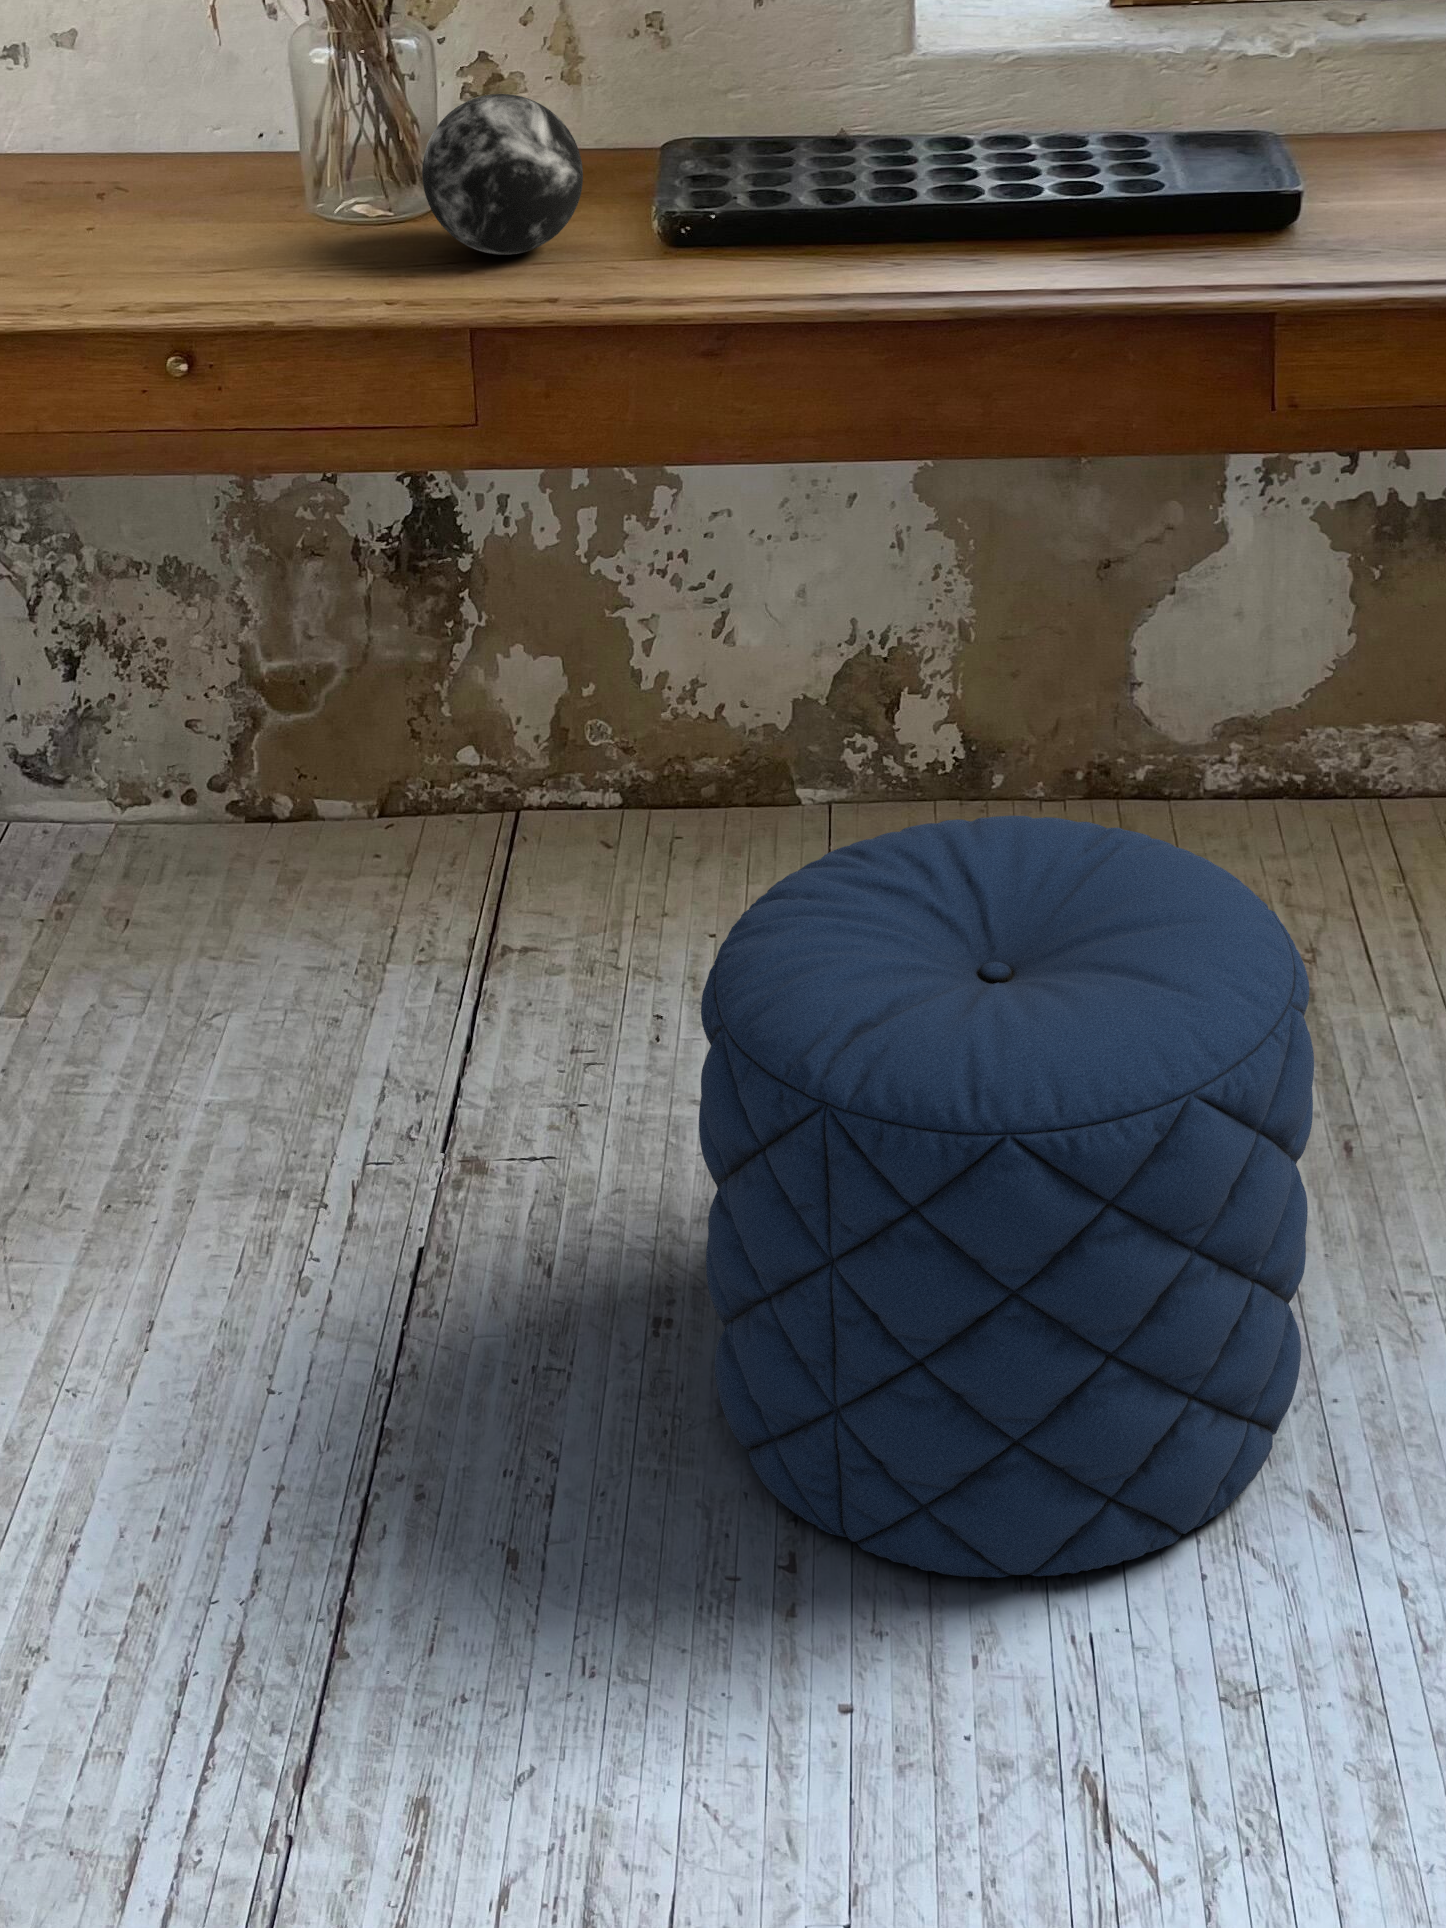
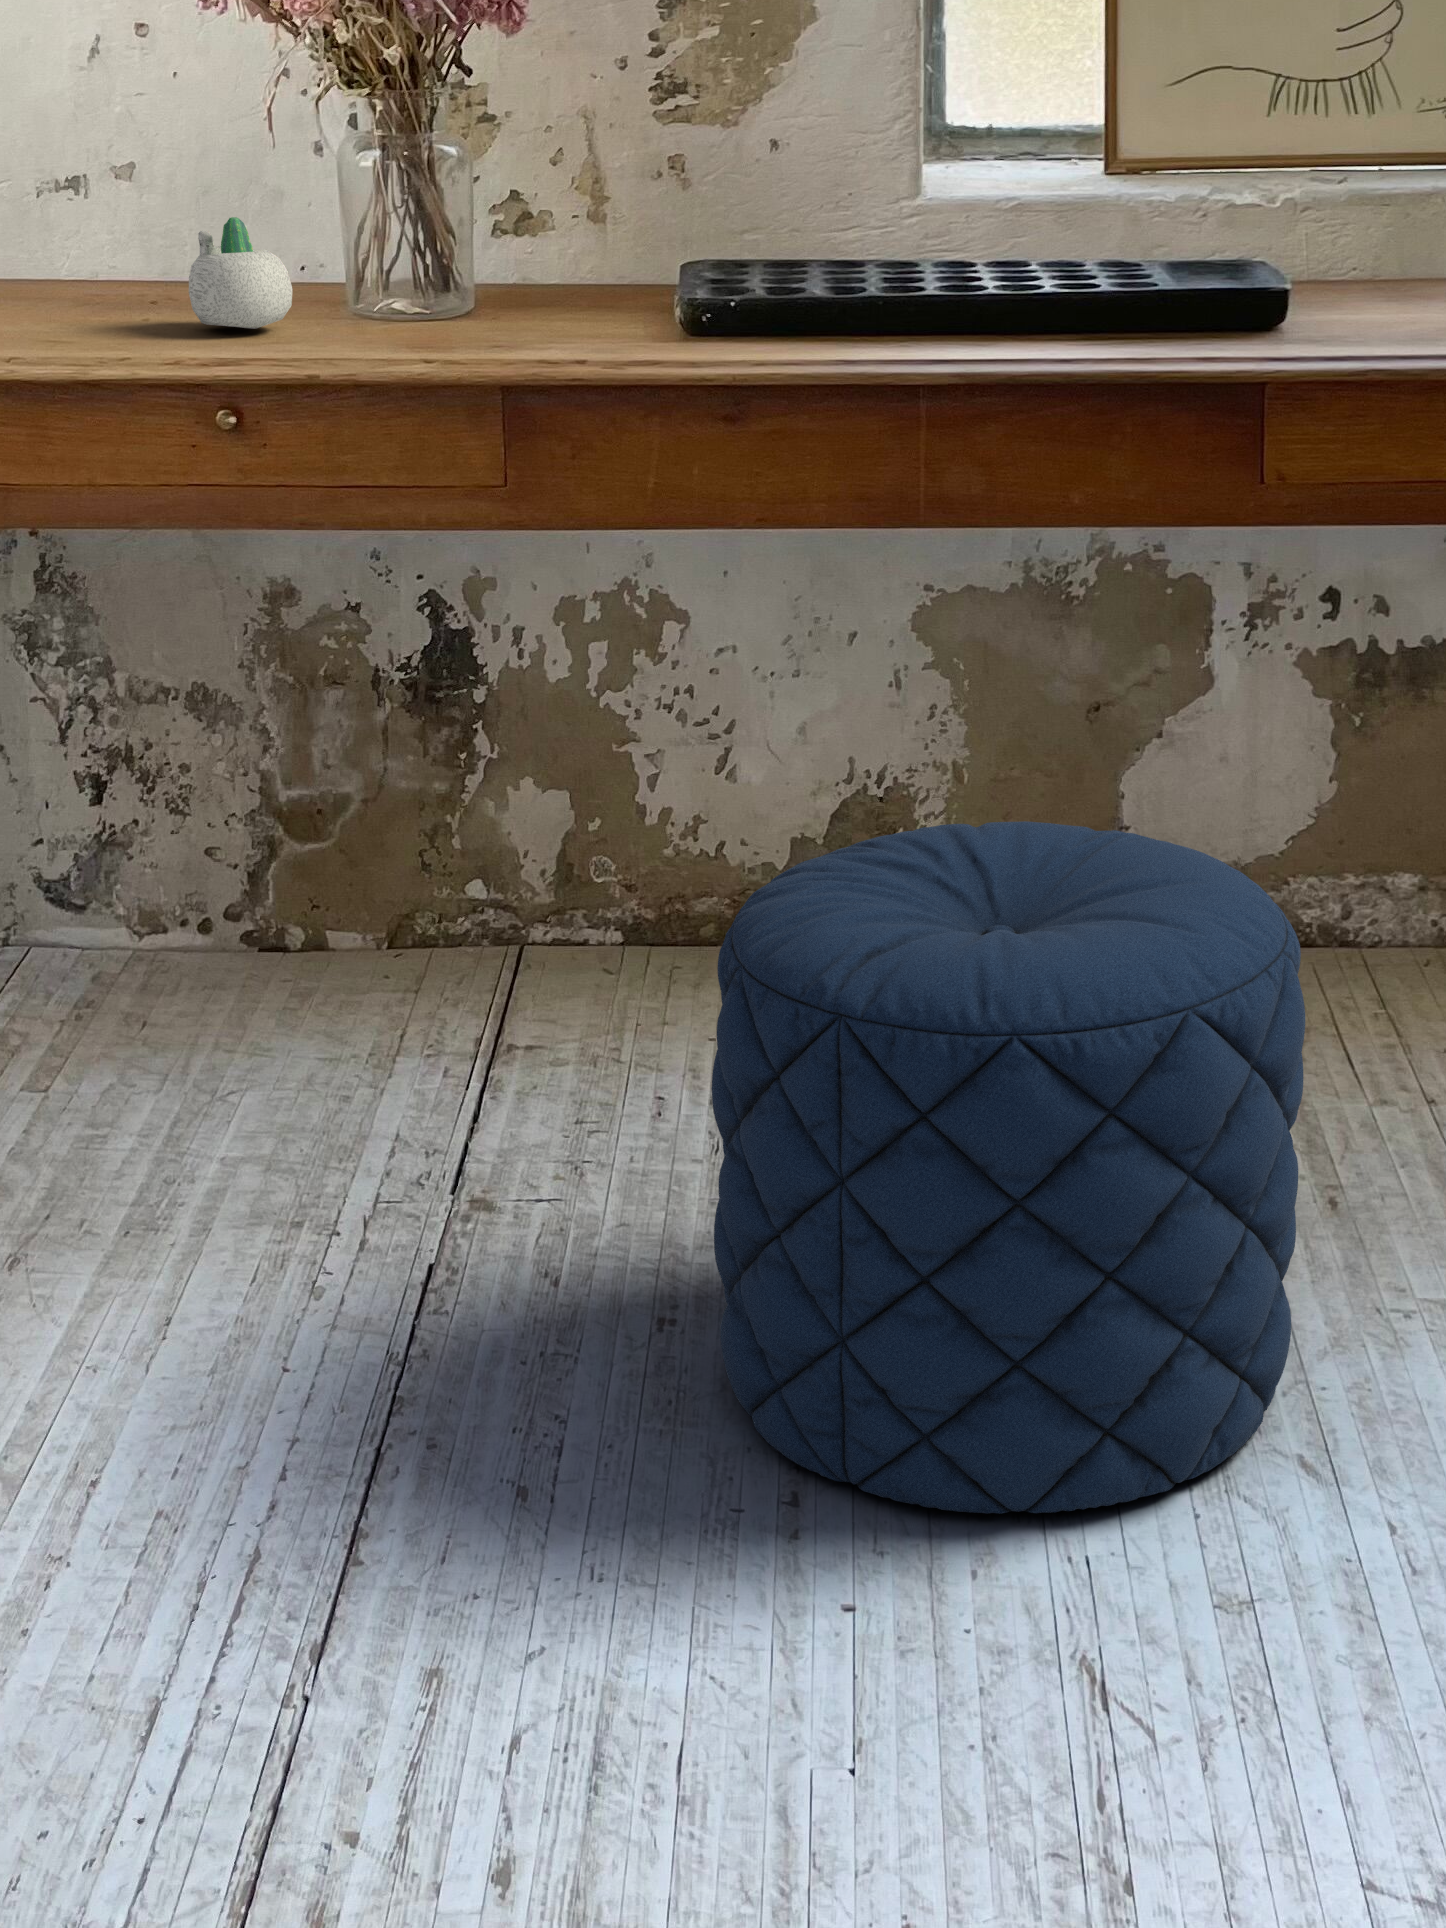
decorative orb: present [422,94,583,255] -> none [463,182,613,334]
succulent planter: none [133,132,243,251] -> present [189,217,292,329]

